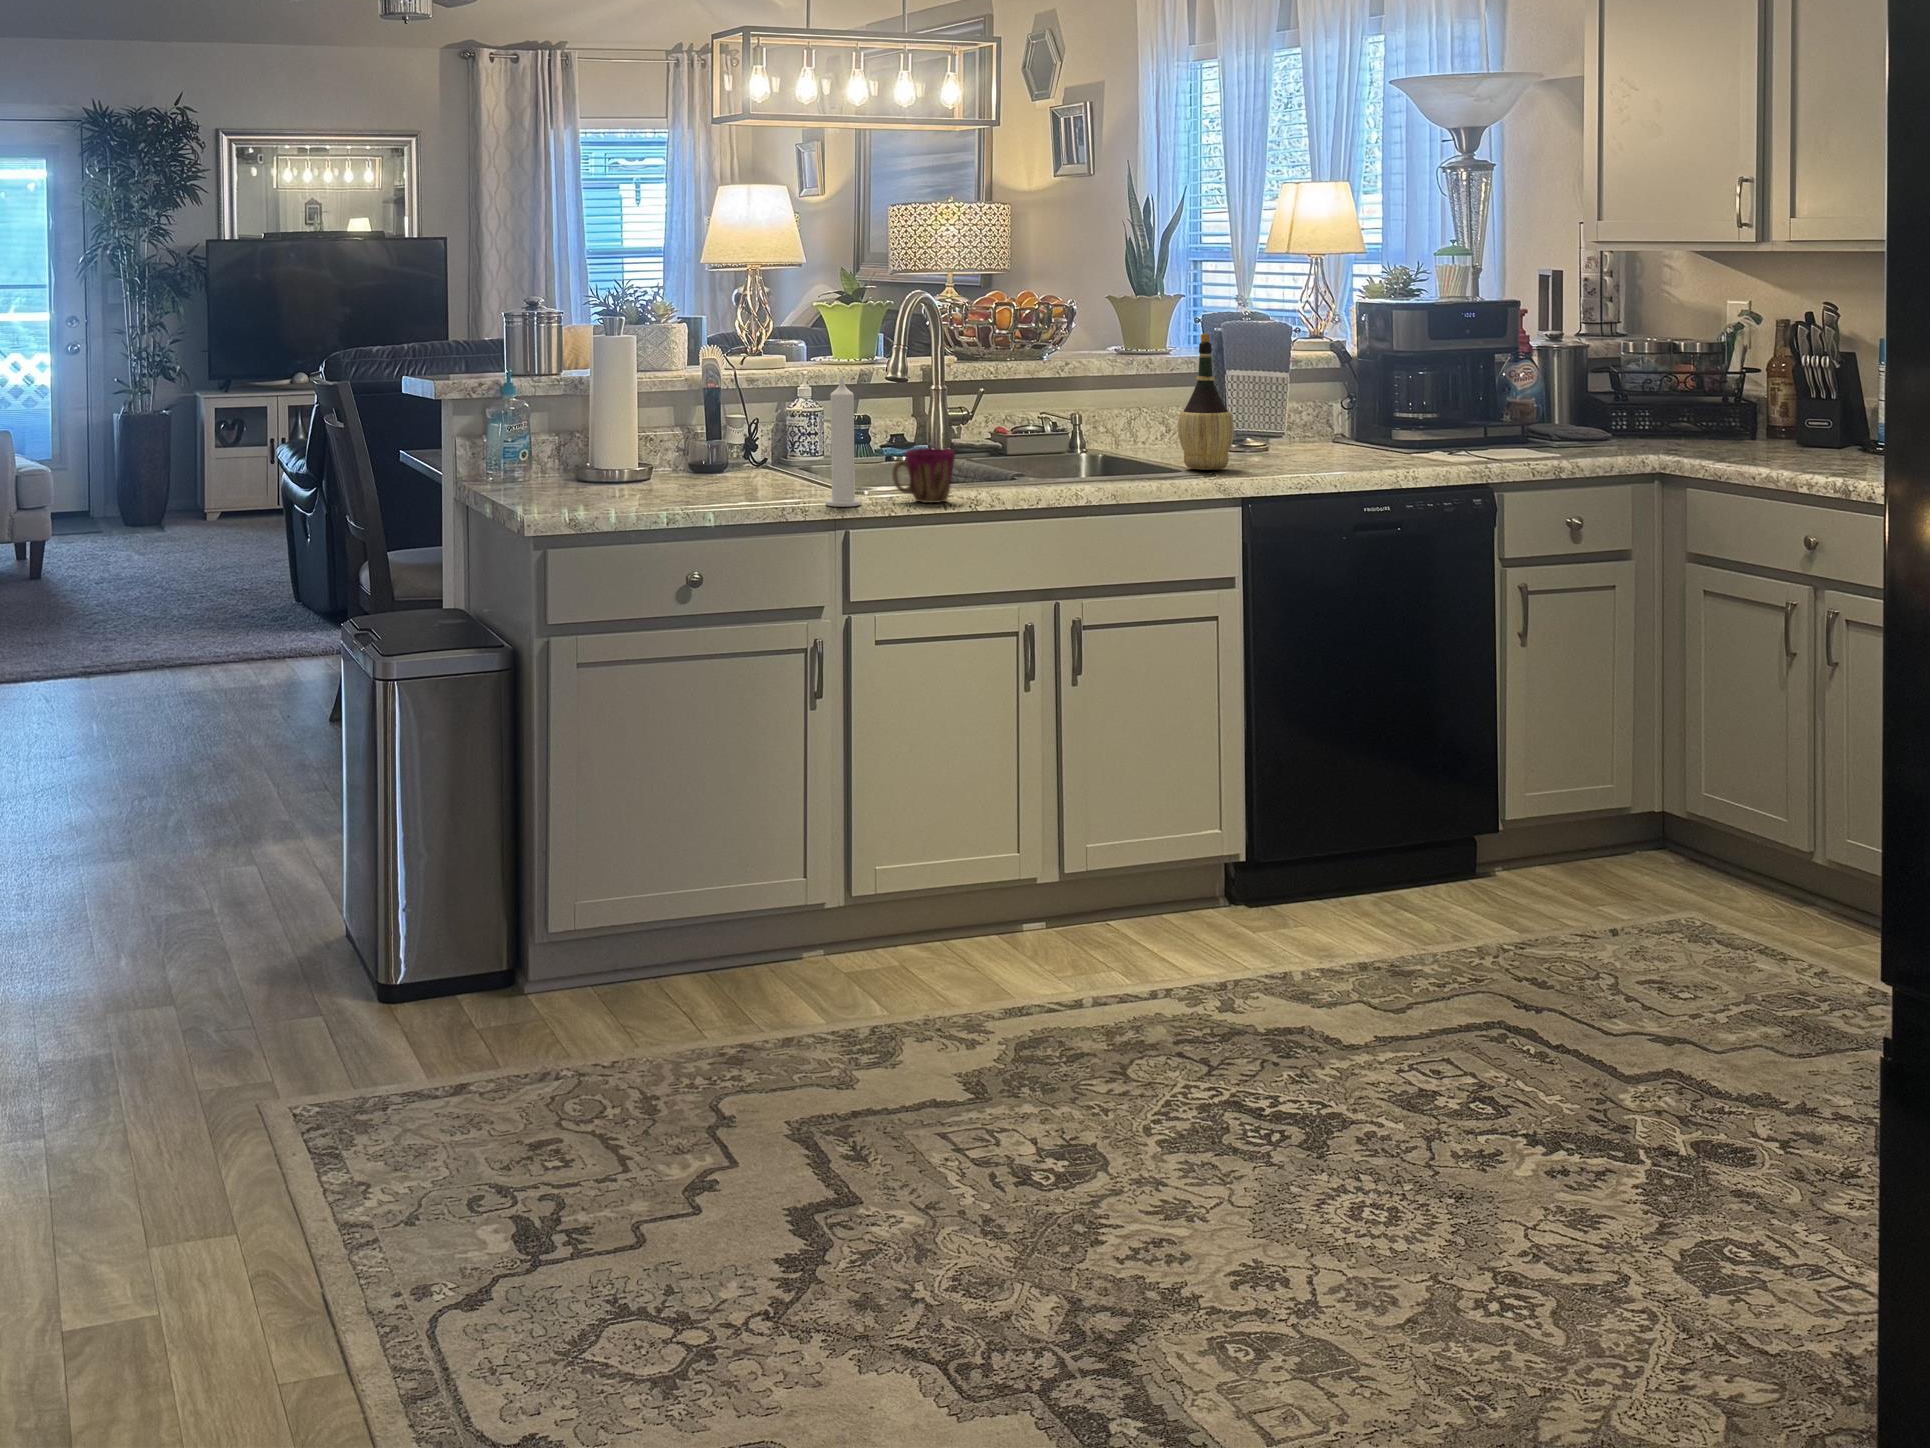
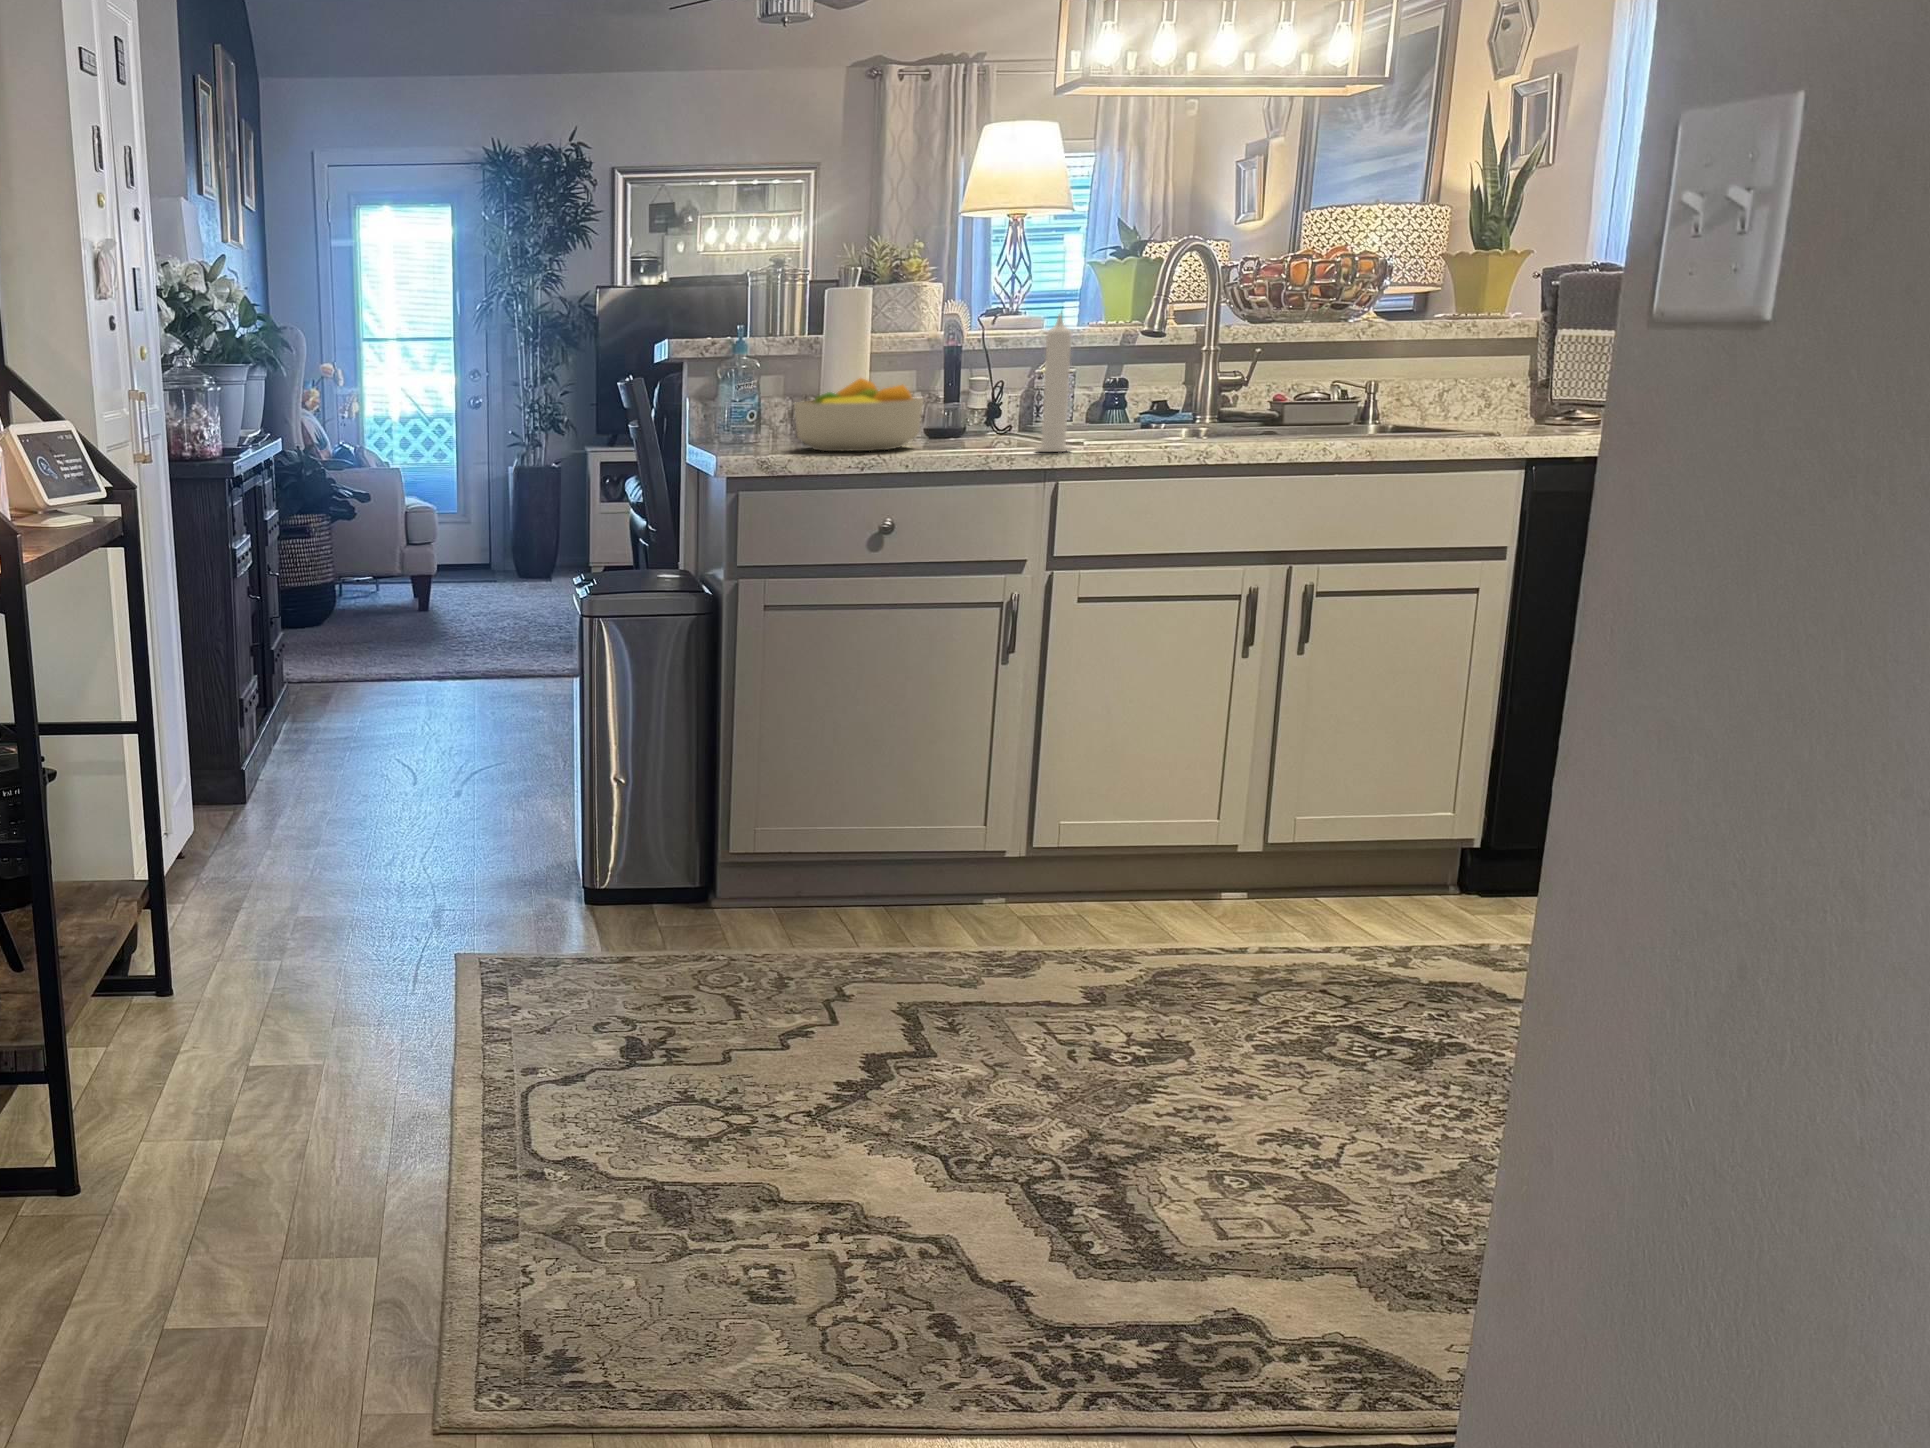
wine bottle: present [1178,334,1234,470] -> none [1476,272,1545,431]
fruit bowl: none [578,424,705,503] -> present [794,378,923,451]
cup: present [893,448,956,503] -> none [1111,393,1181,450]

